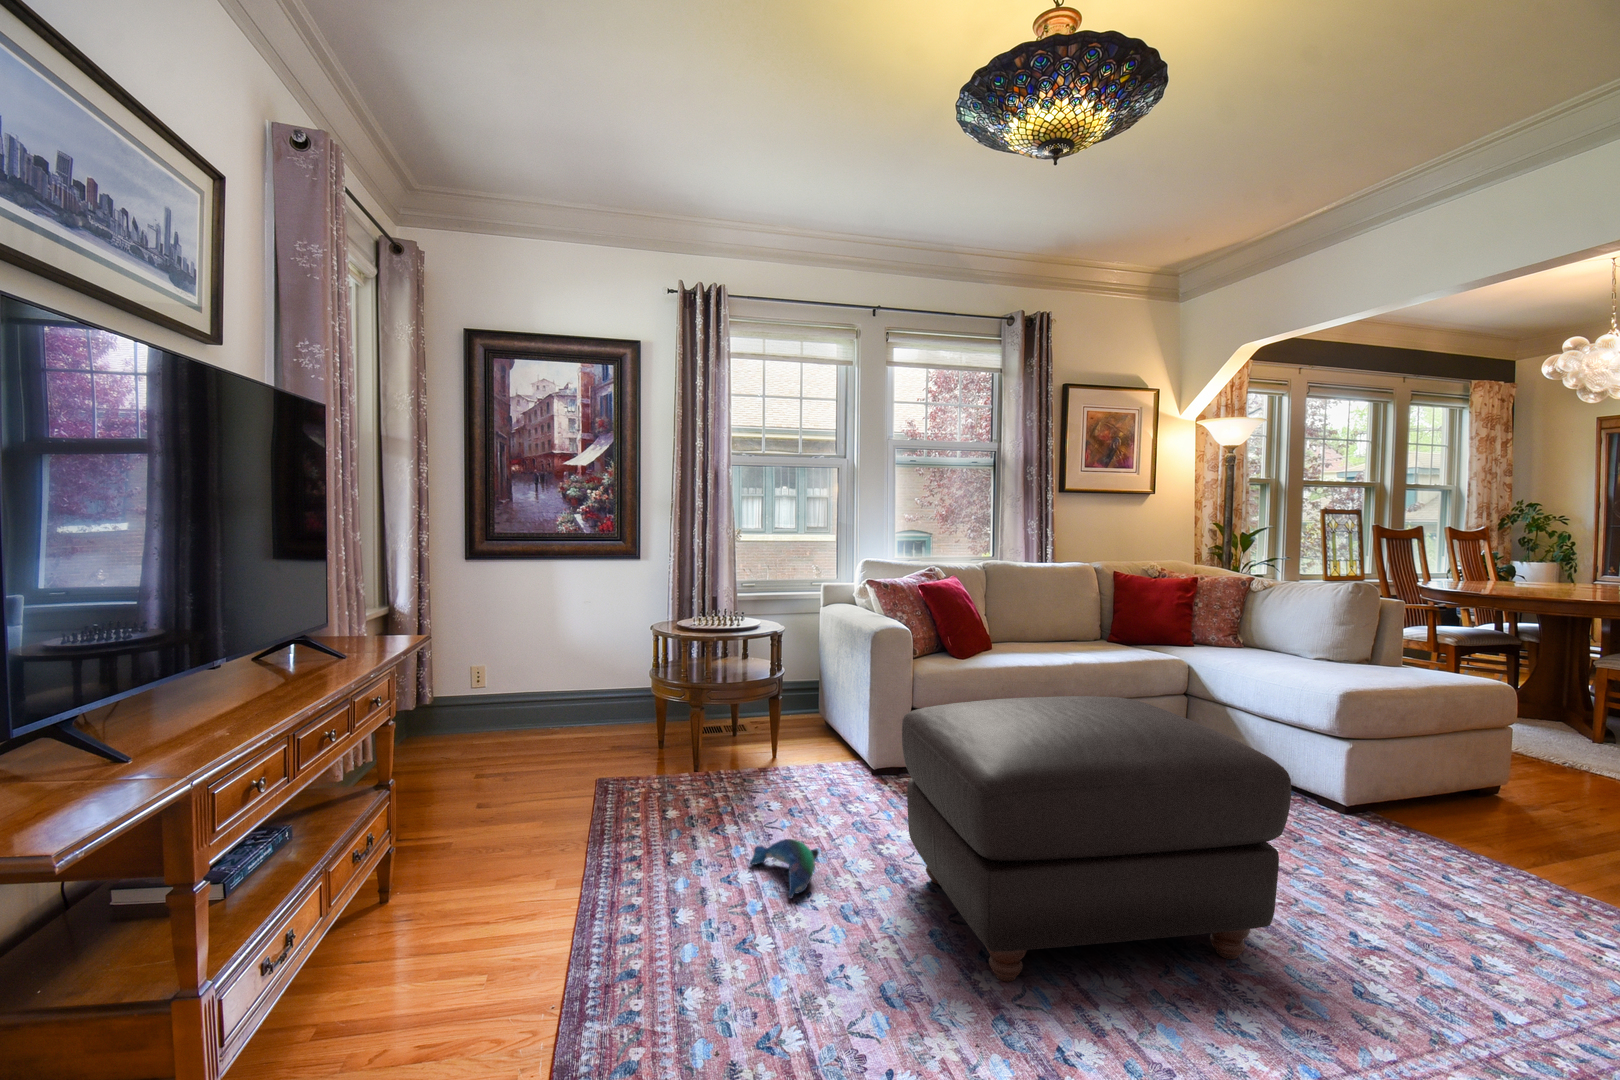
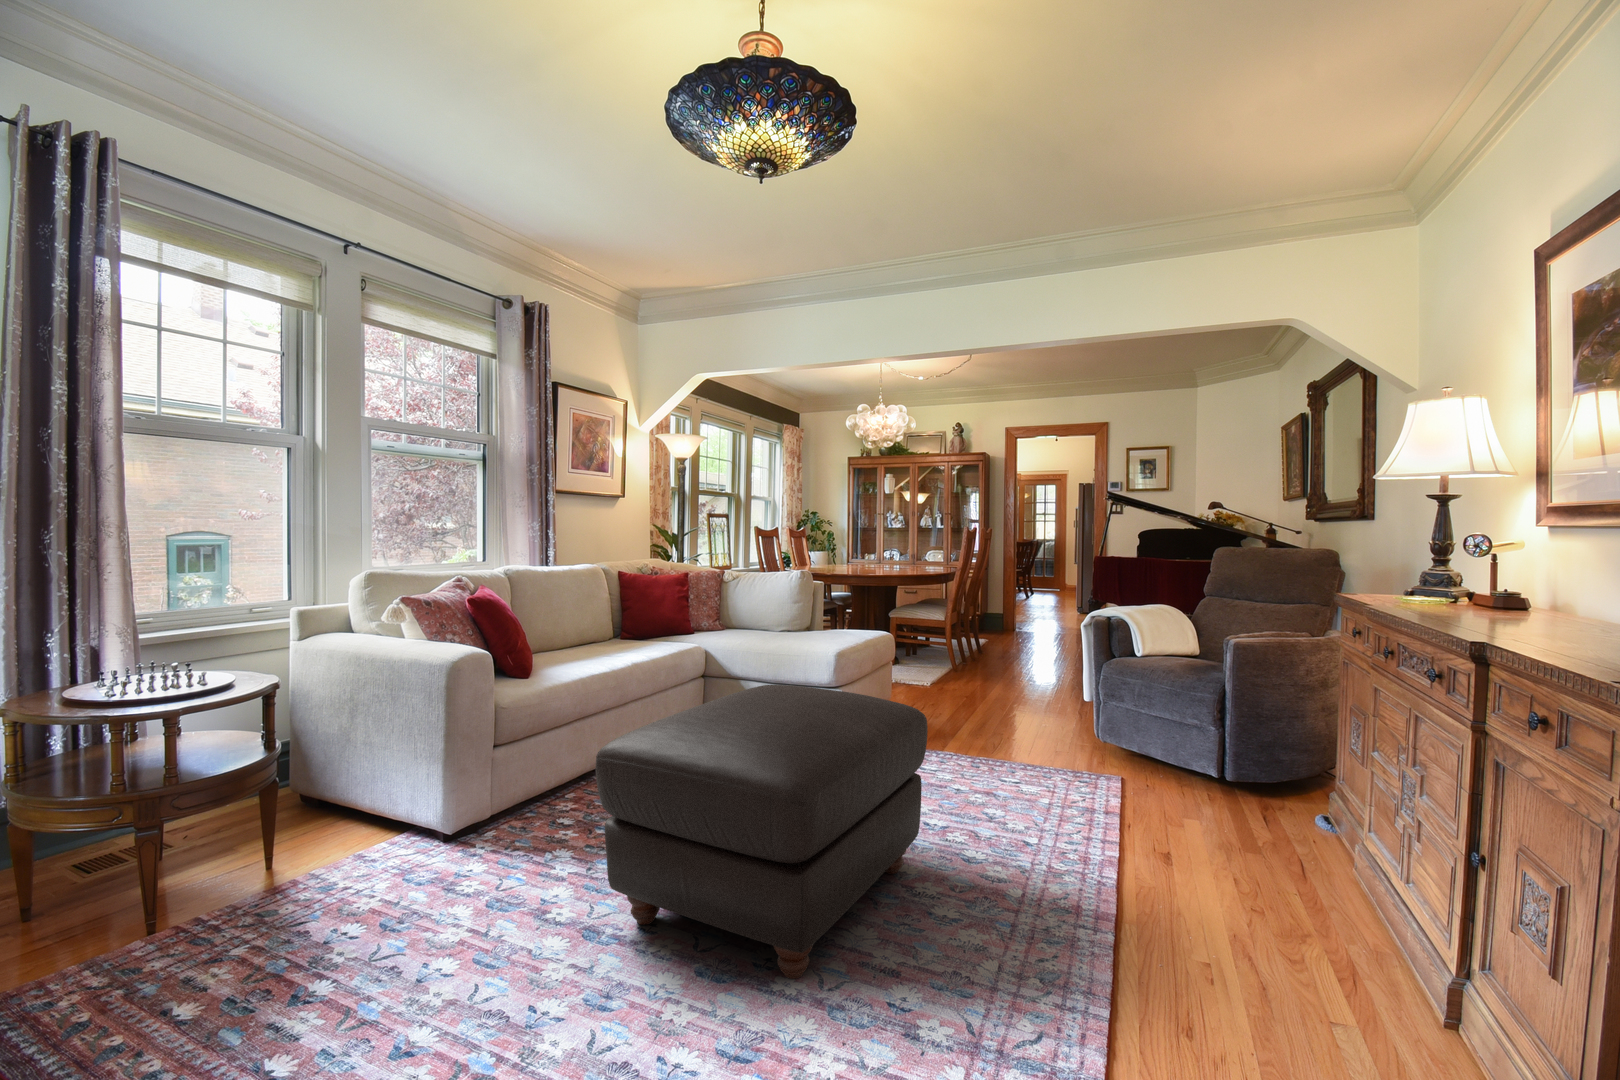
plush toy: present [750,839,819,898] -> none [405,948,527,1025]

